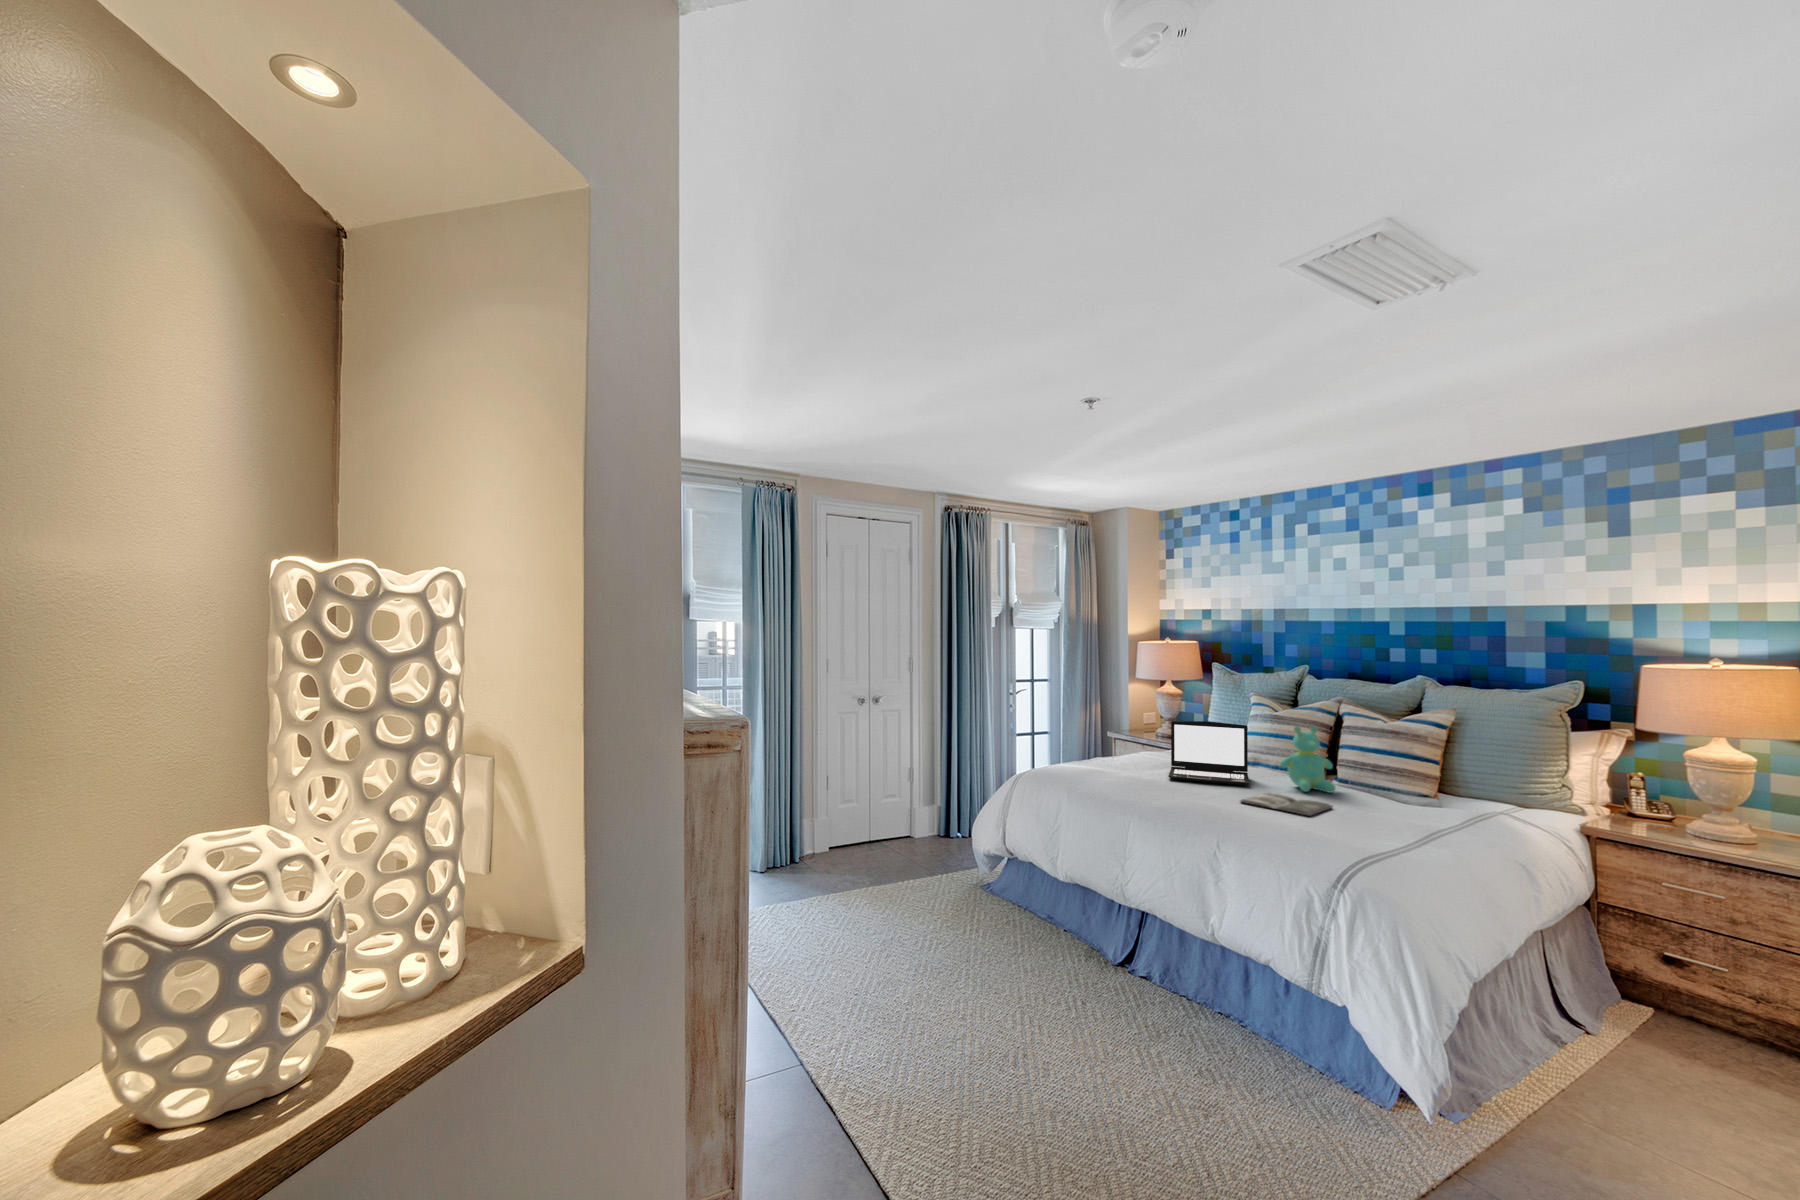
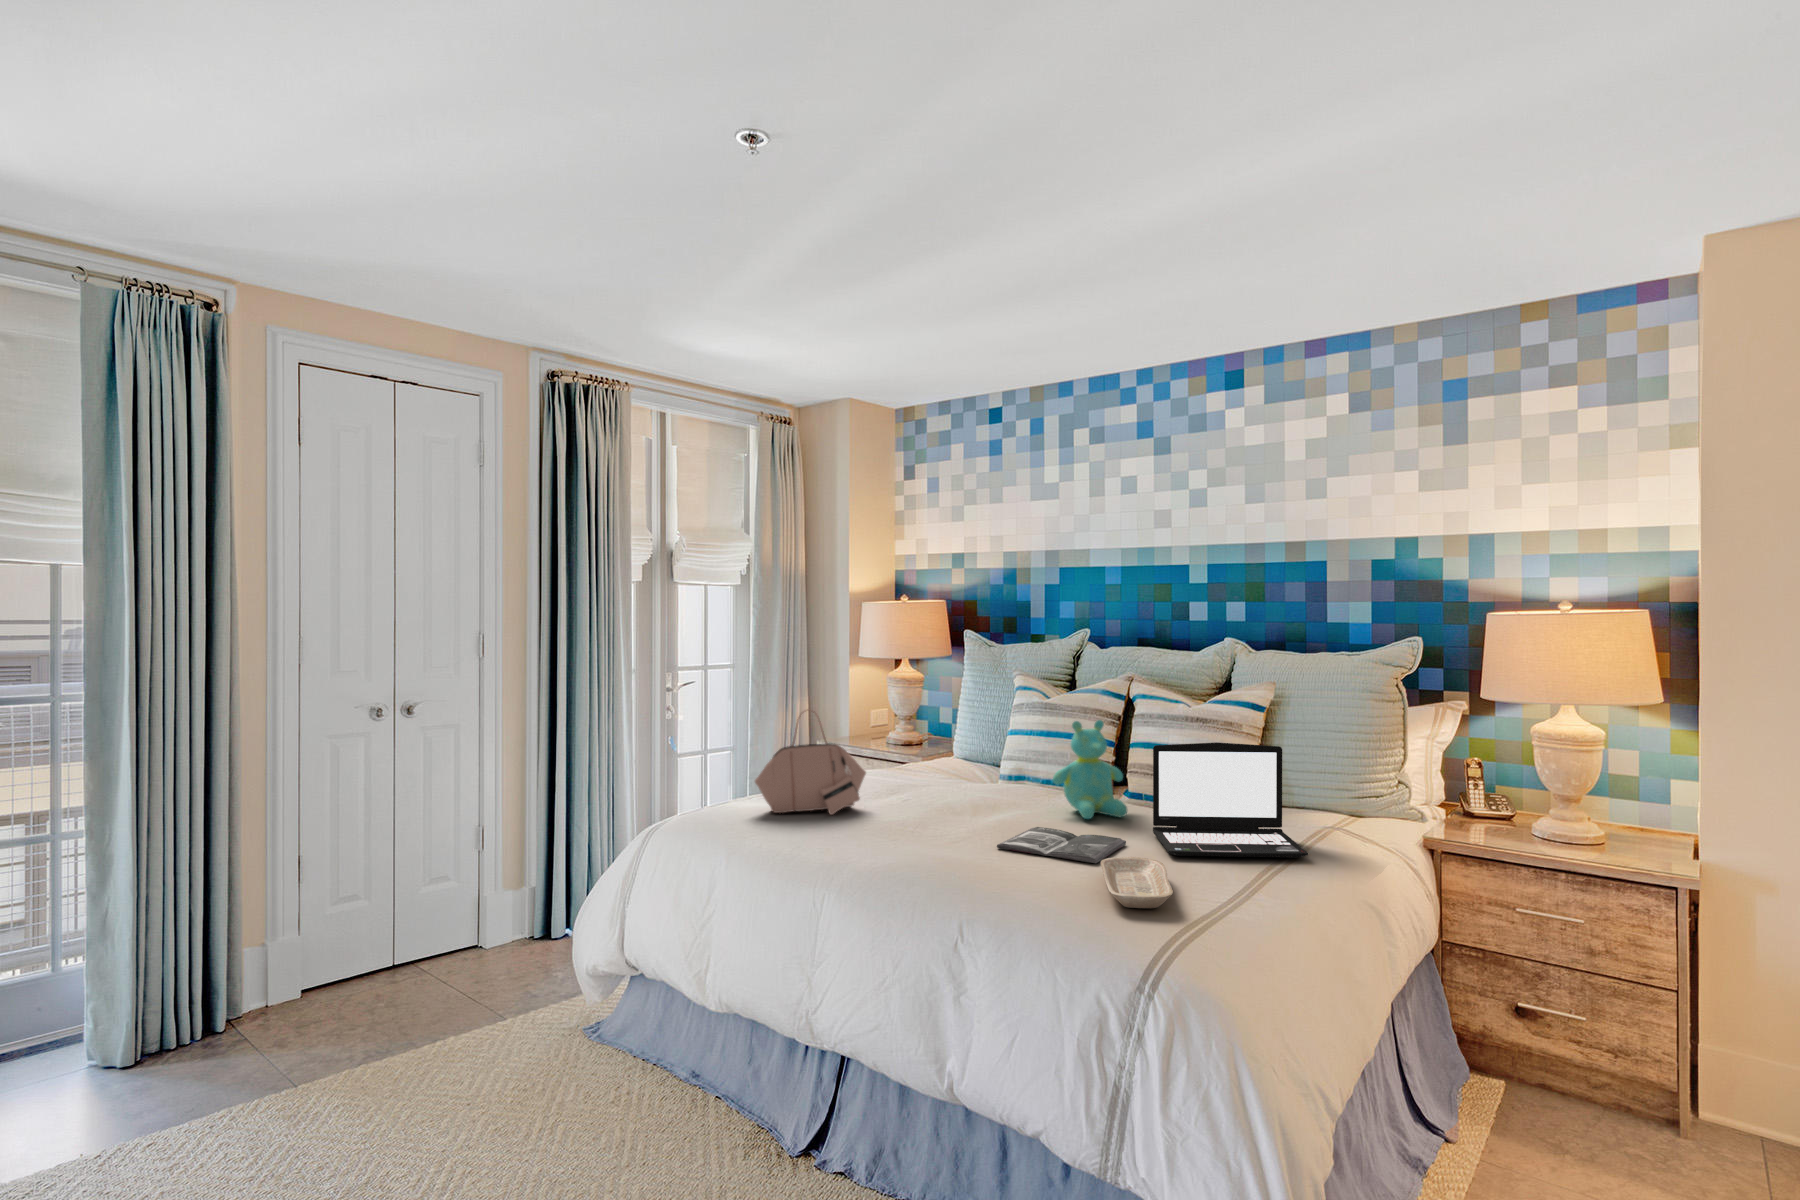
handbag: none [1077,709,1149,776] -> present [755,712,866,815]
laptop: present [1169,721,1249,785] -> present [1153,742,1308,858]
tray: none [1313,812,1363,842] -> present [1101,857,1173,908]

